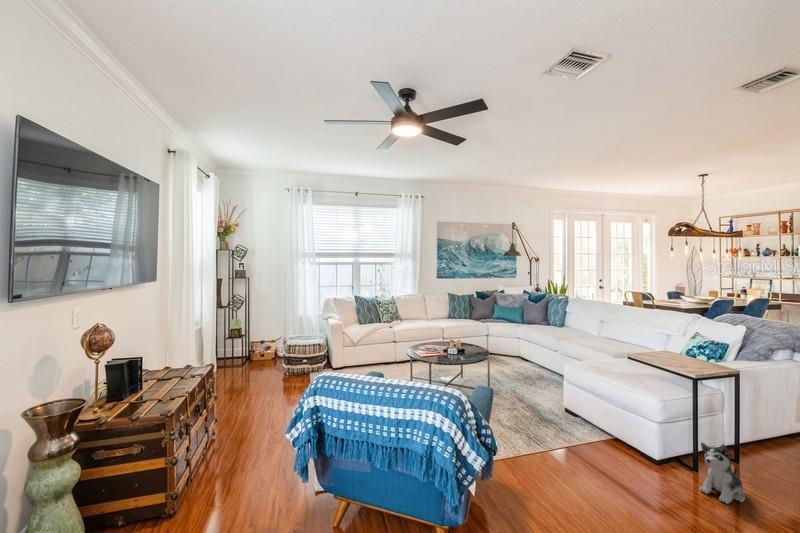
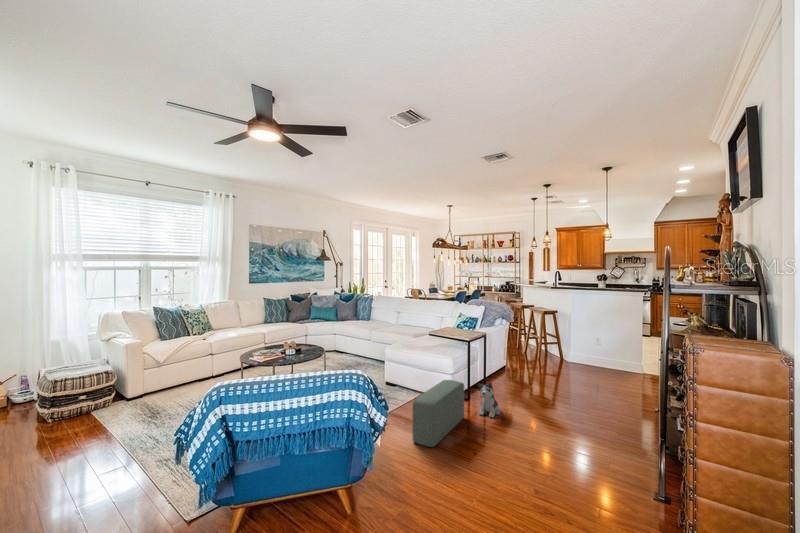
pouf: none [570,424,671,514] -> present [413,380,464,447]

